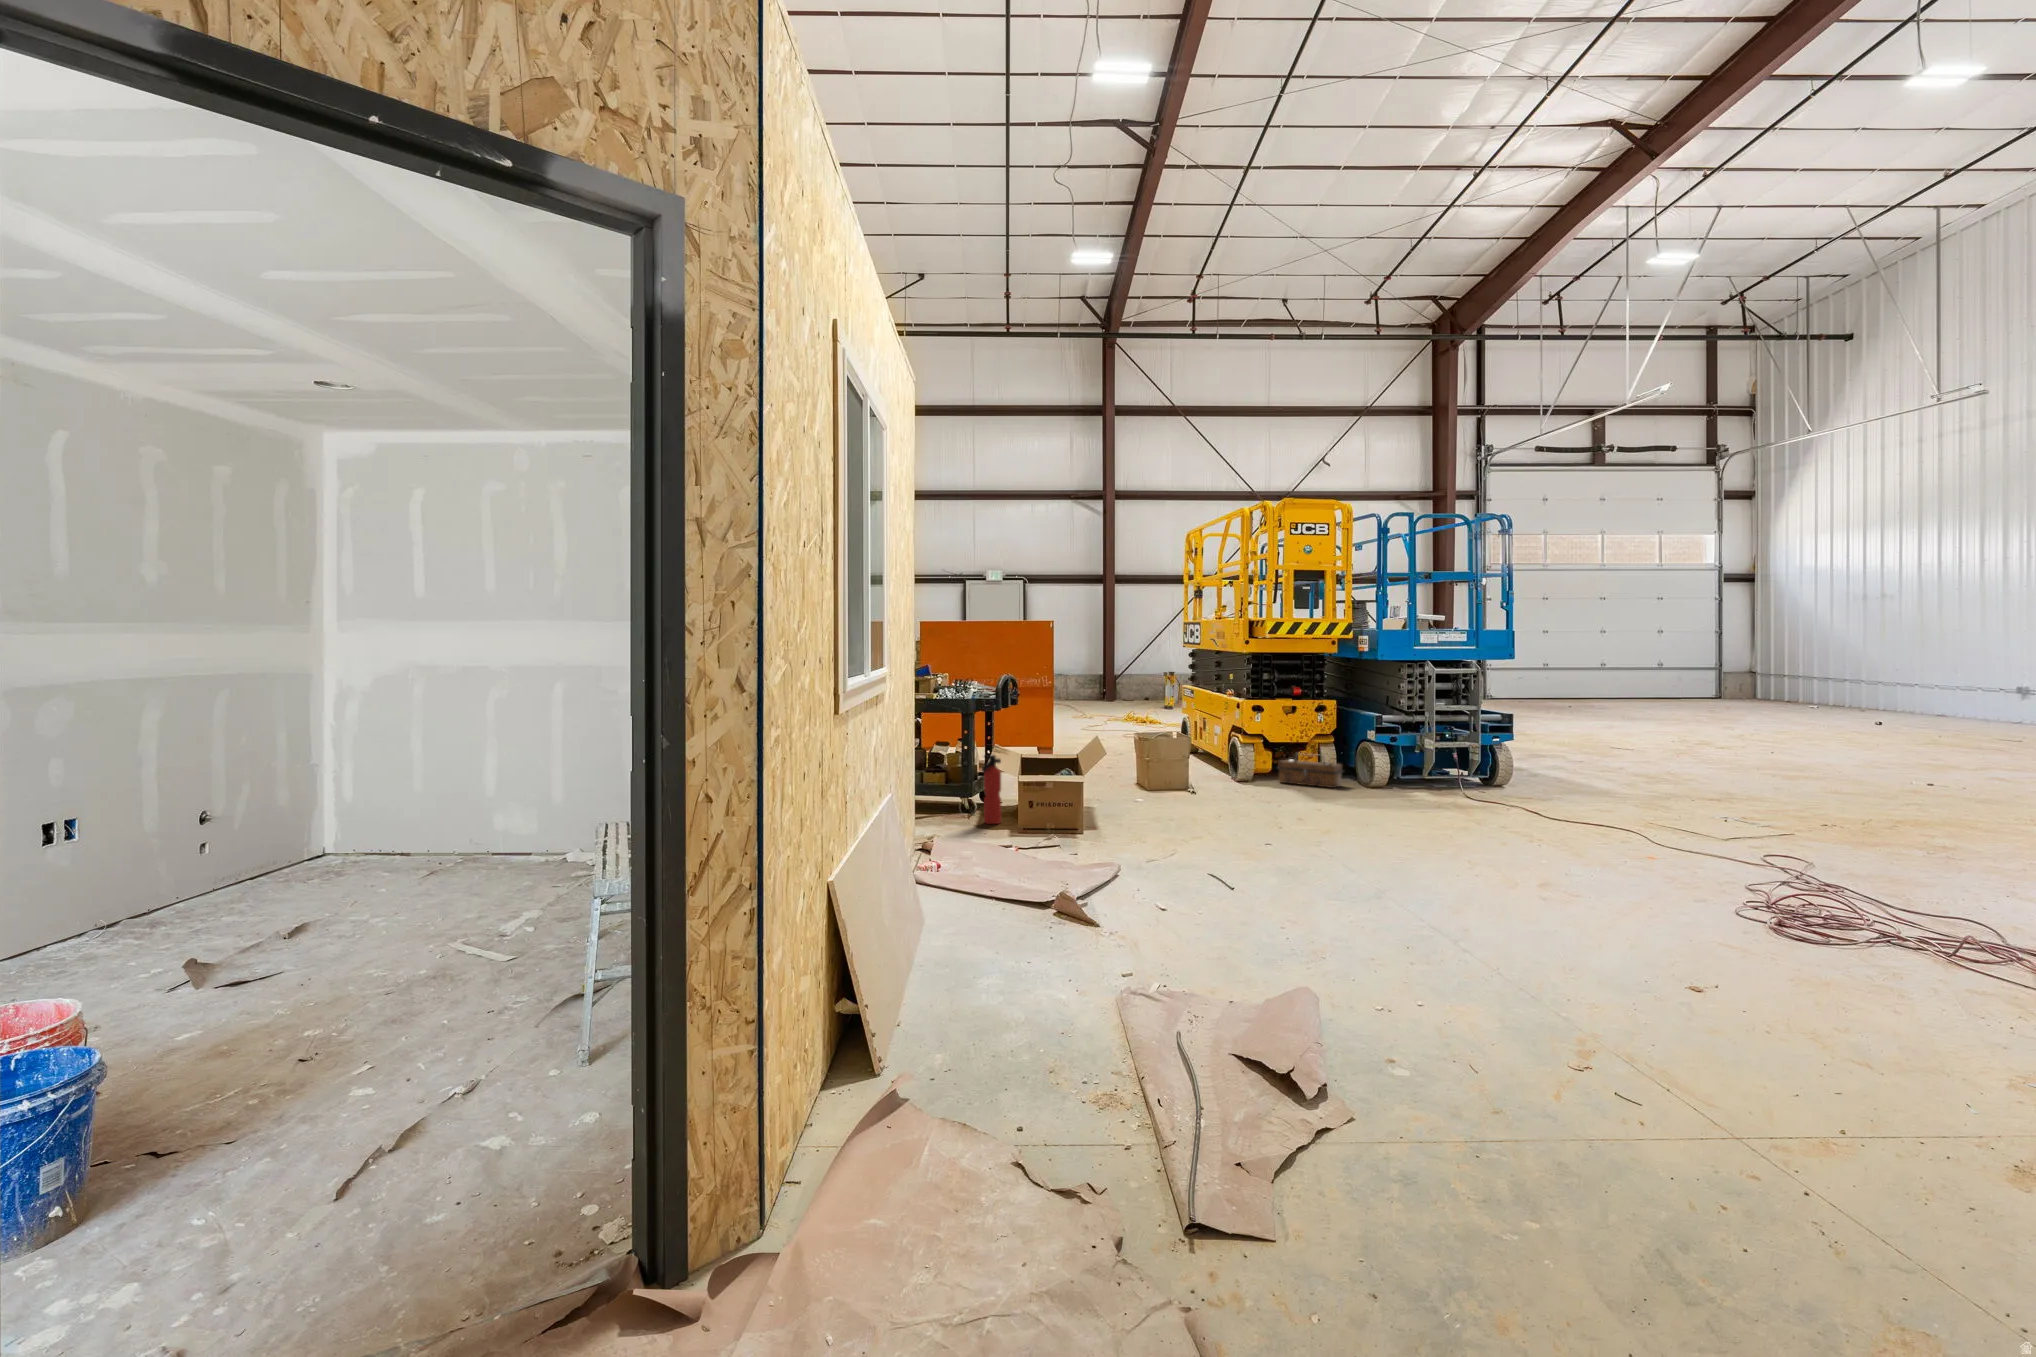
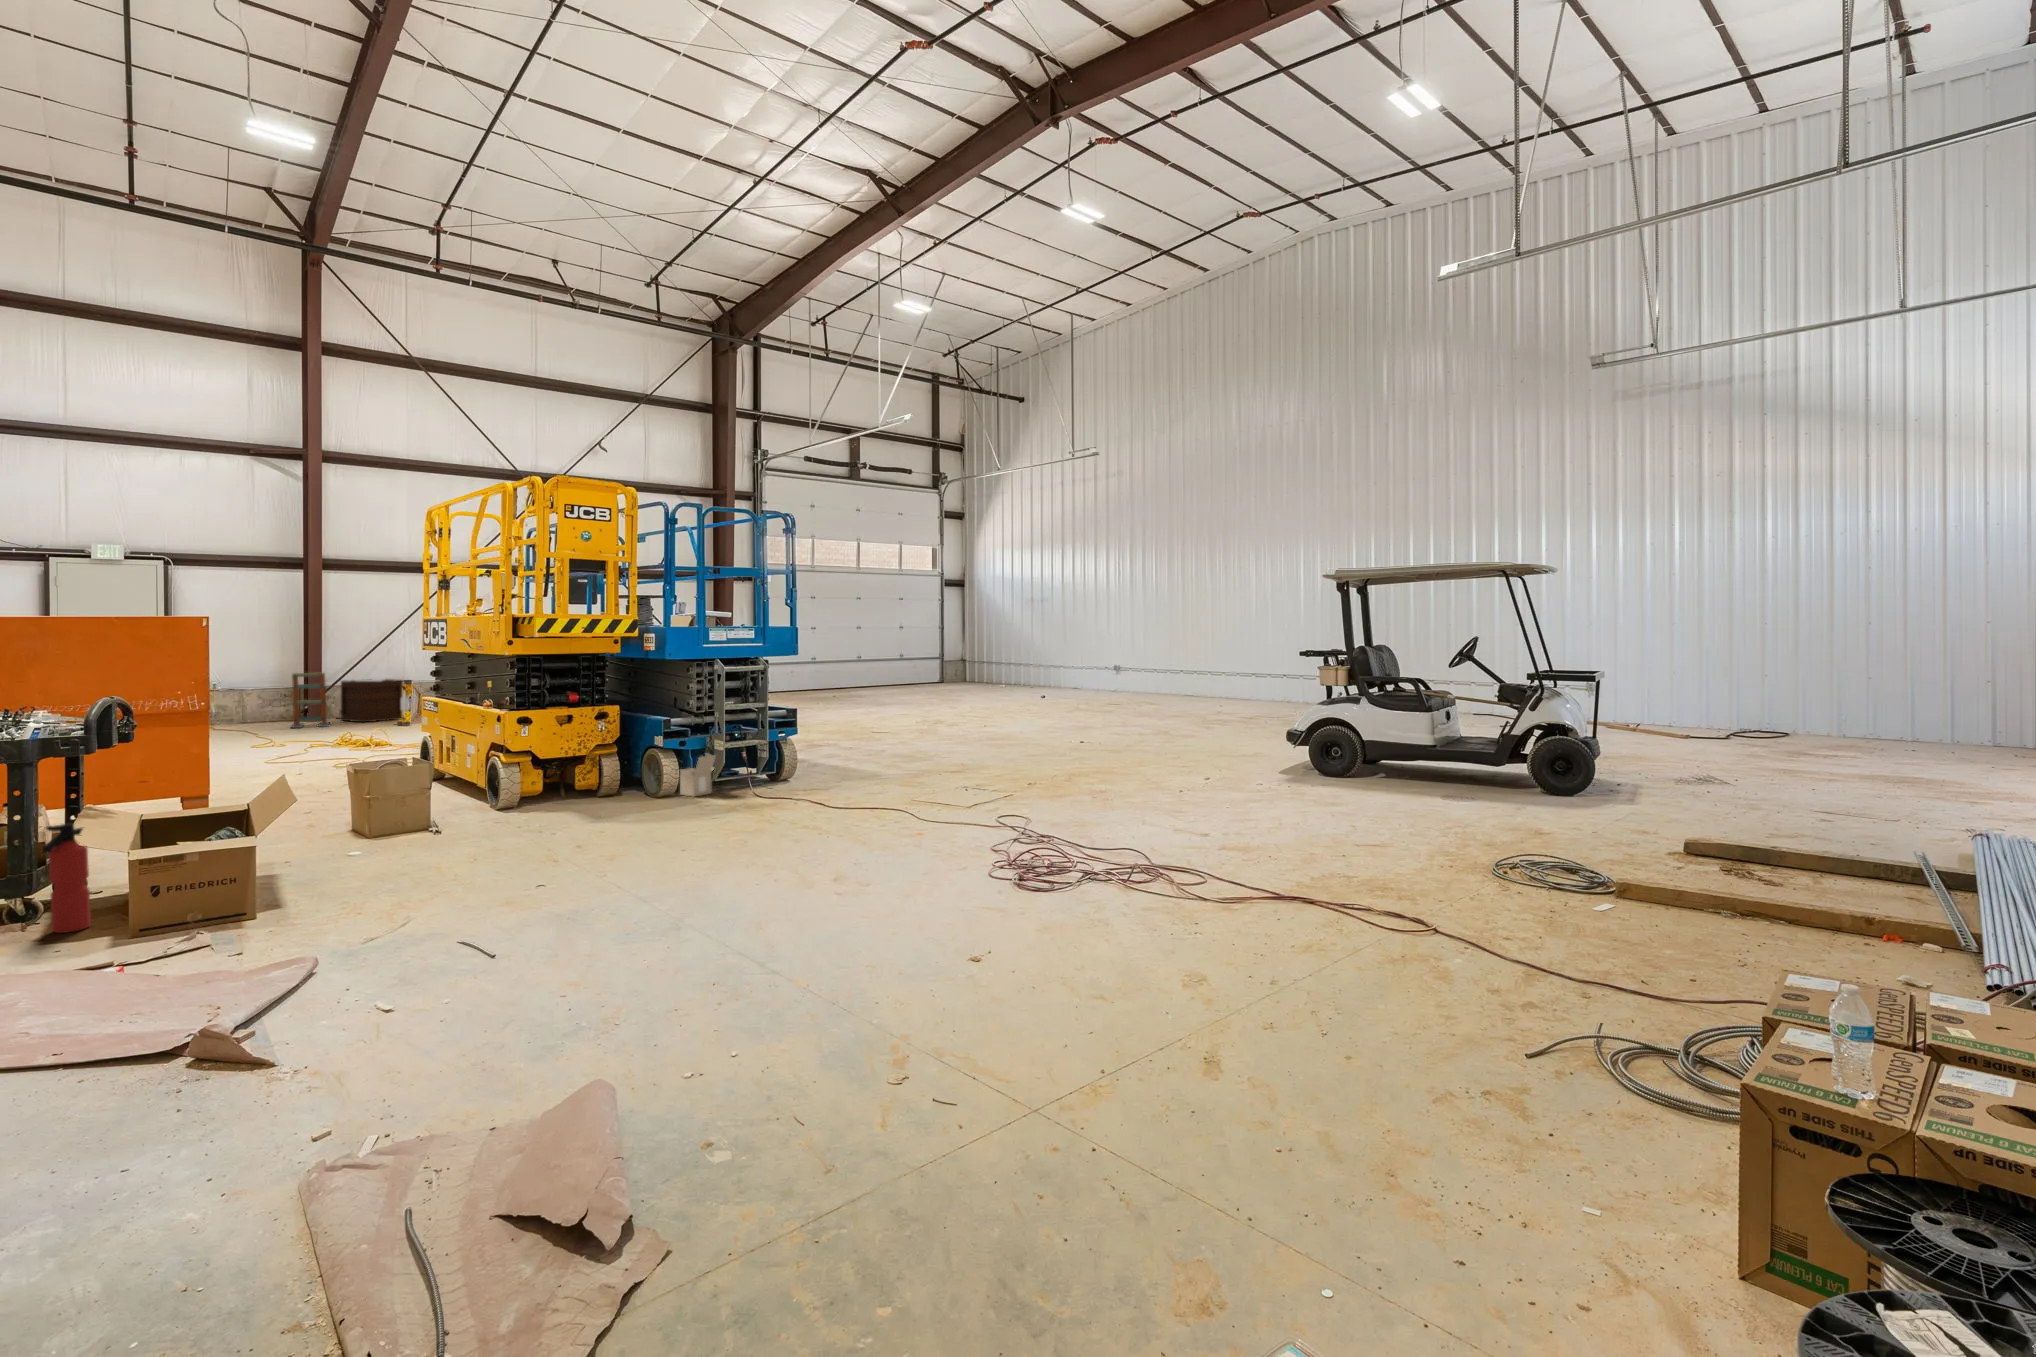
shelving unit: none [1089,670,1113,712] -> present [291,673,330,728]
wooden crate: none [1119,677,1162,710] -> present [340,679,404,722]
cardboard box: none [1388,751,1425,791] -> present [680,754,716,797]
toolbox: present [1278,754,1343,788] -> none [553,767,632,803]

